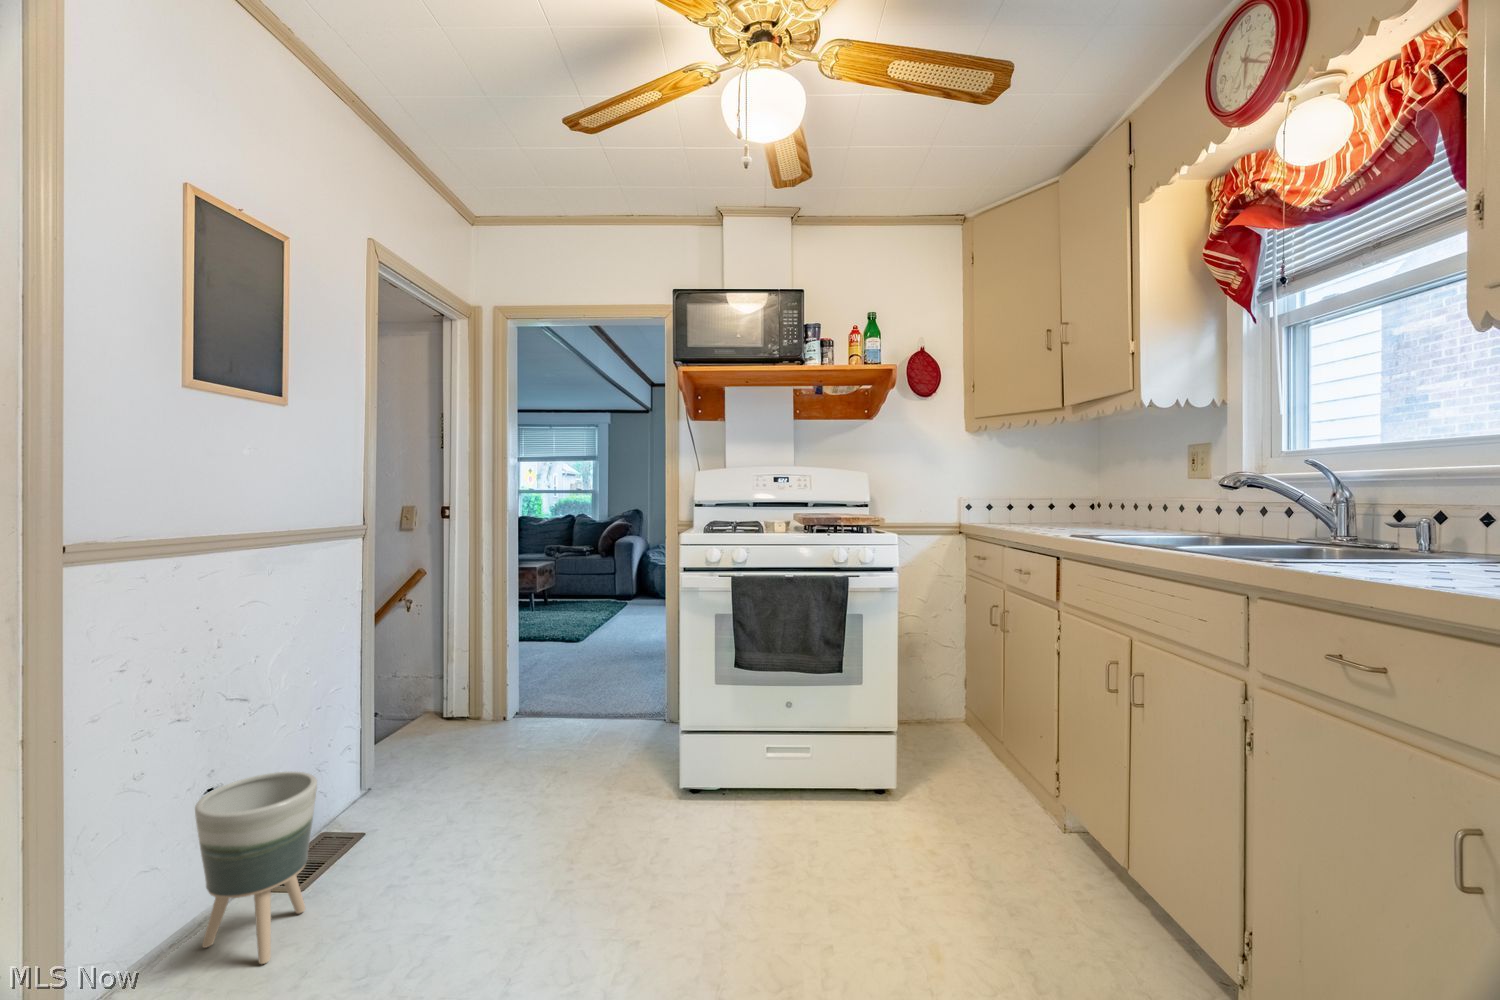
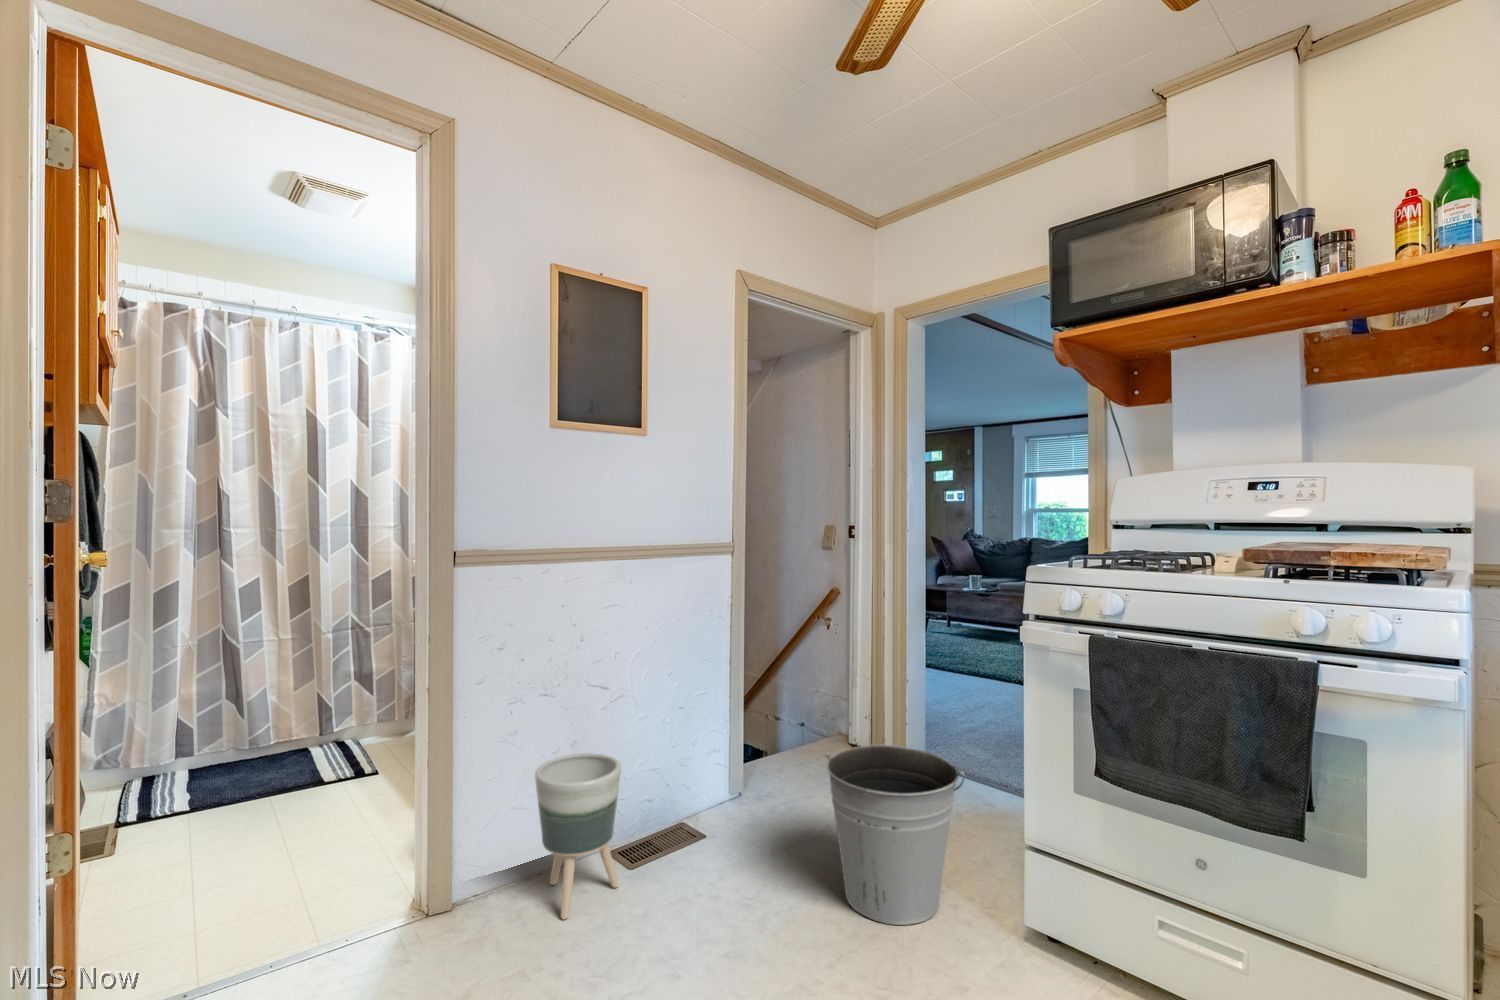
bucket: none [518,688,634,829] -> present [825,745,965,925]

